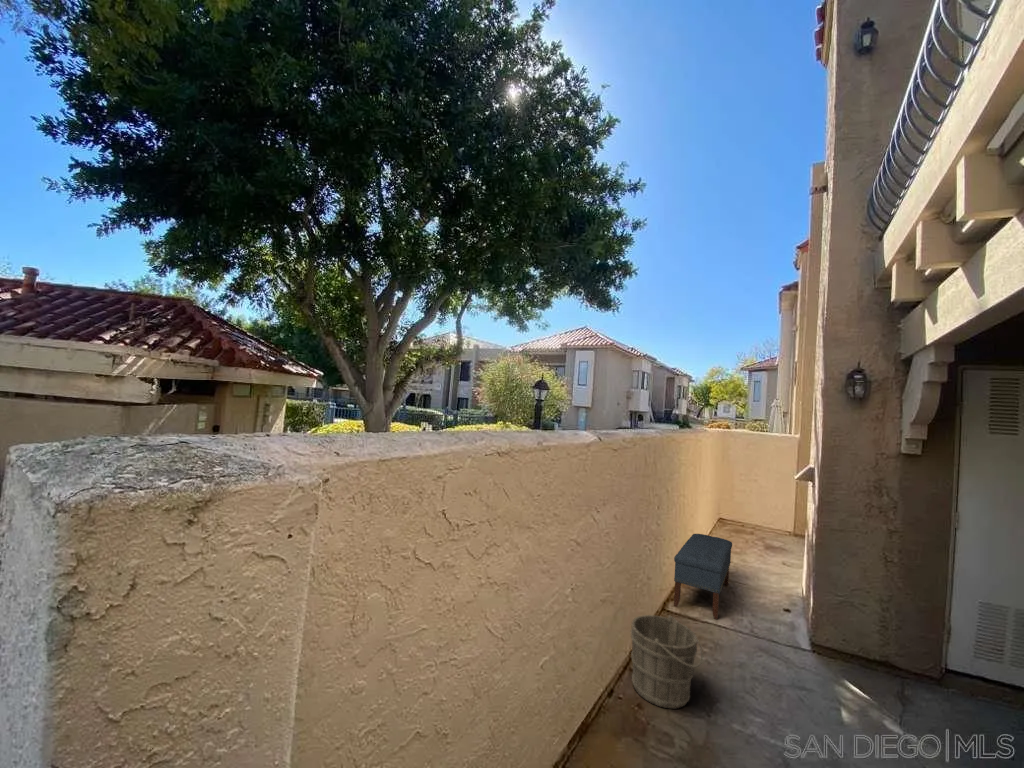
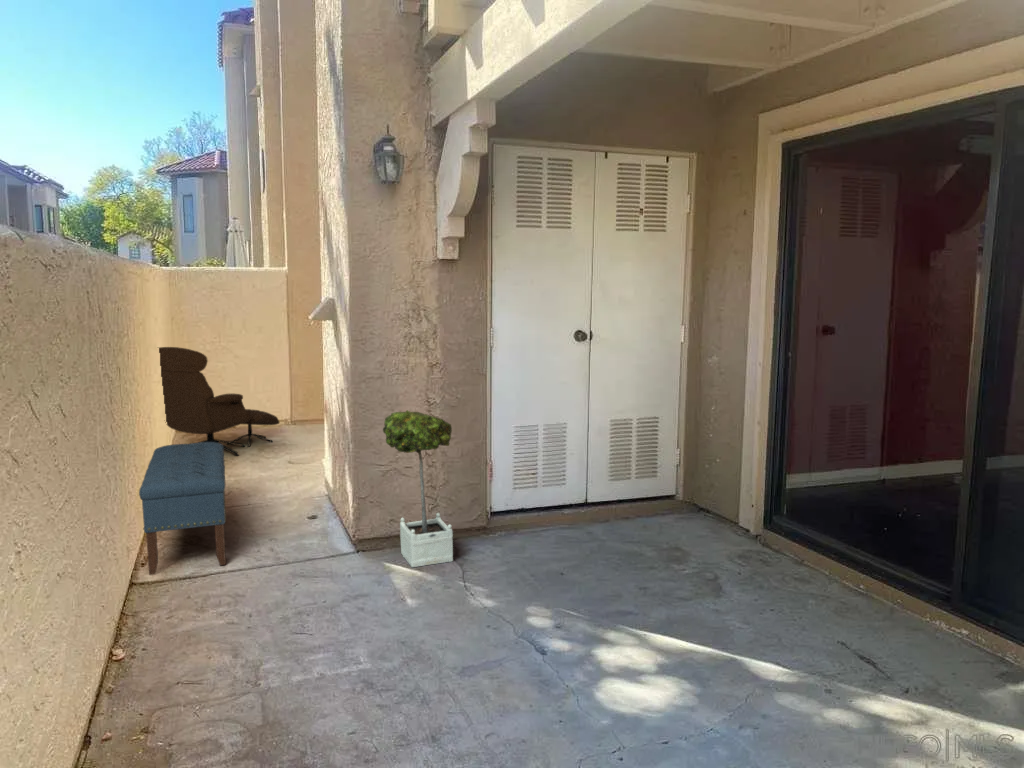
lounge chair: none [704,475,784,550] -> present [159,347,279,455]
potted tree: none [839,560,906,702] -> present [383,410,453,567]
bucket: present [631,615,703,708] -> none [101,579,241,733]

